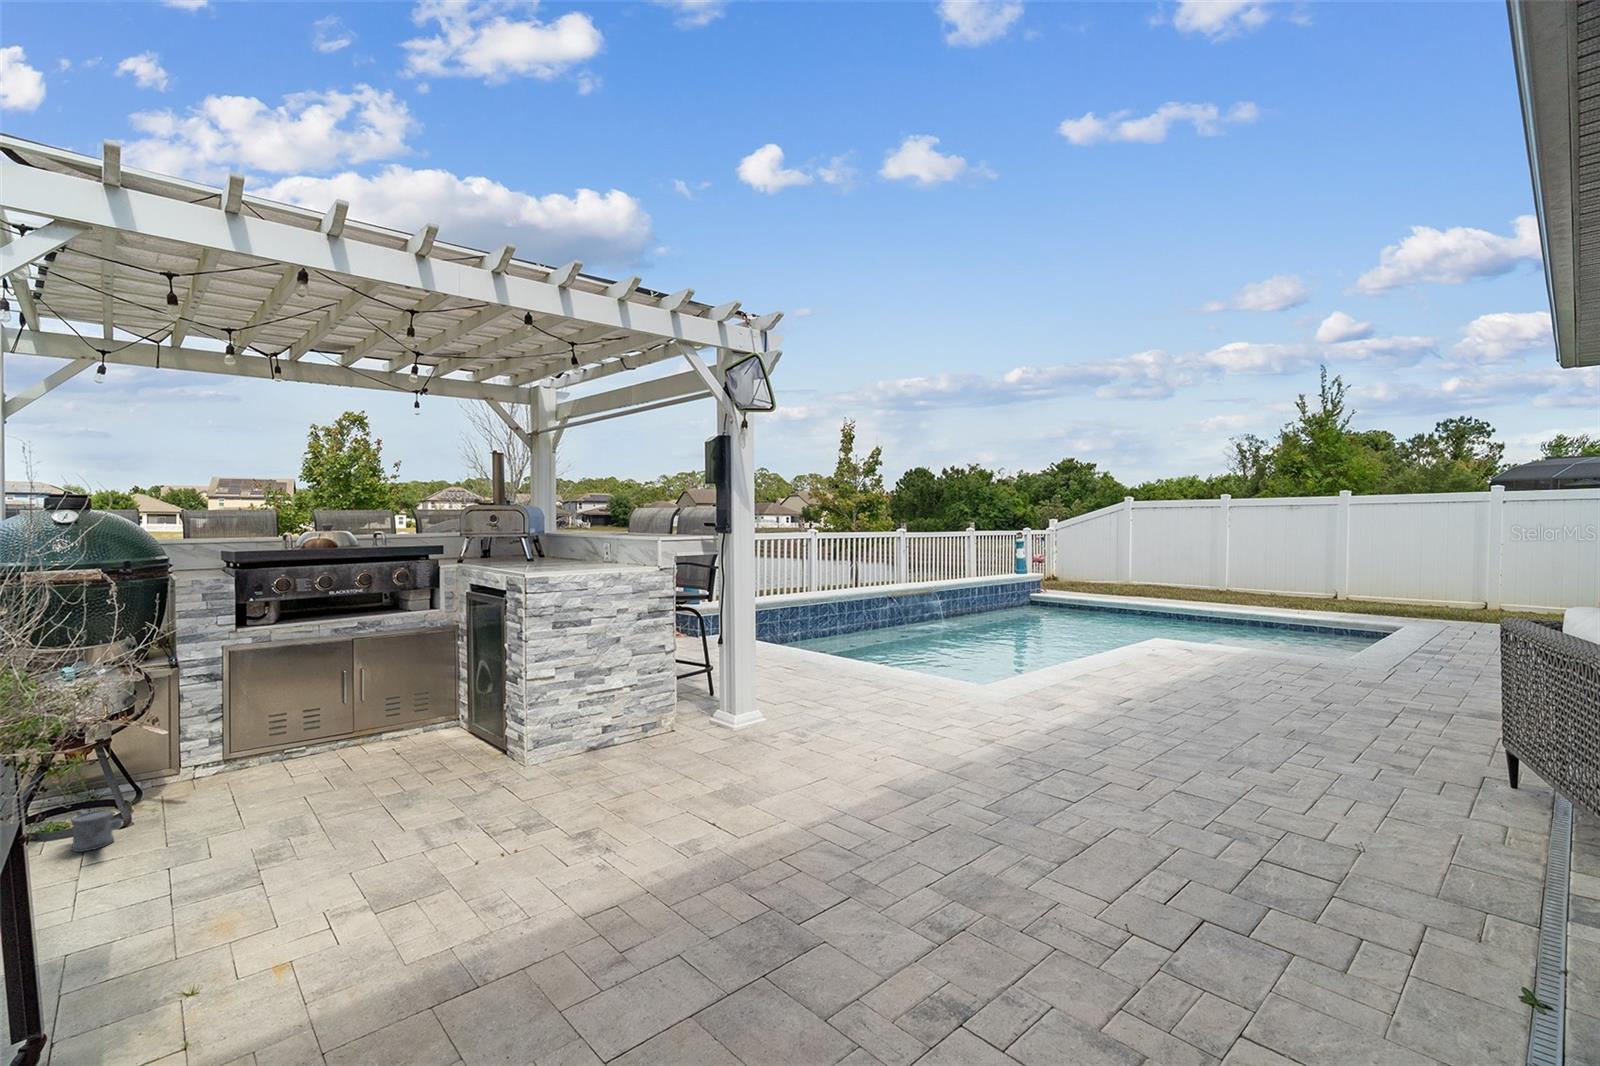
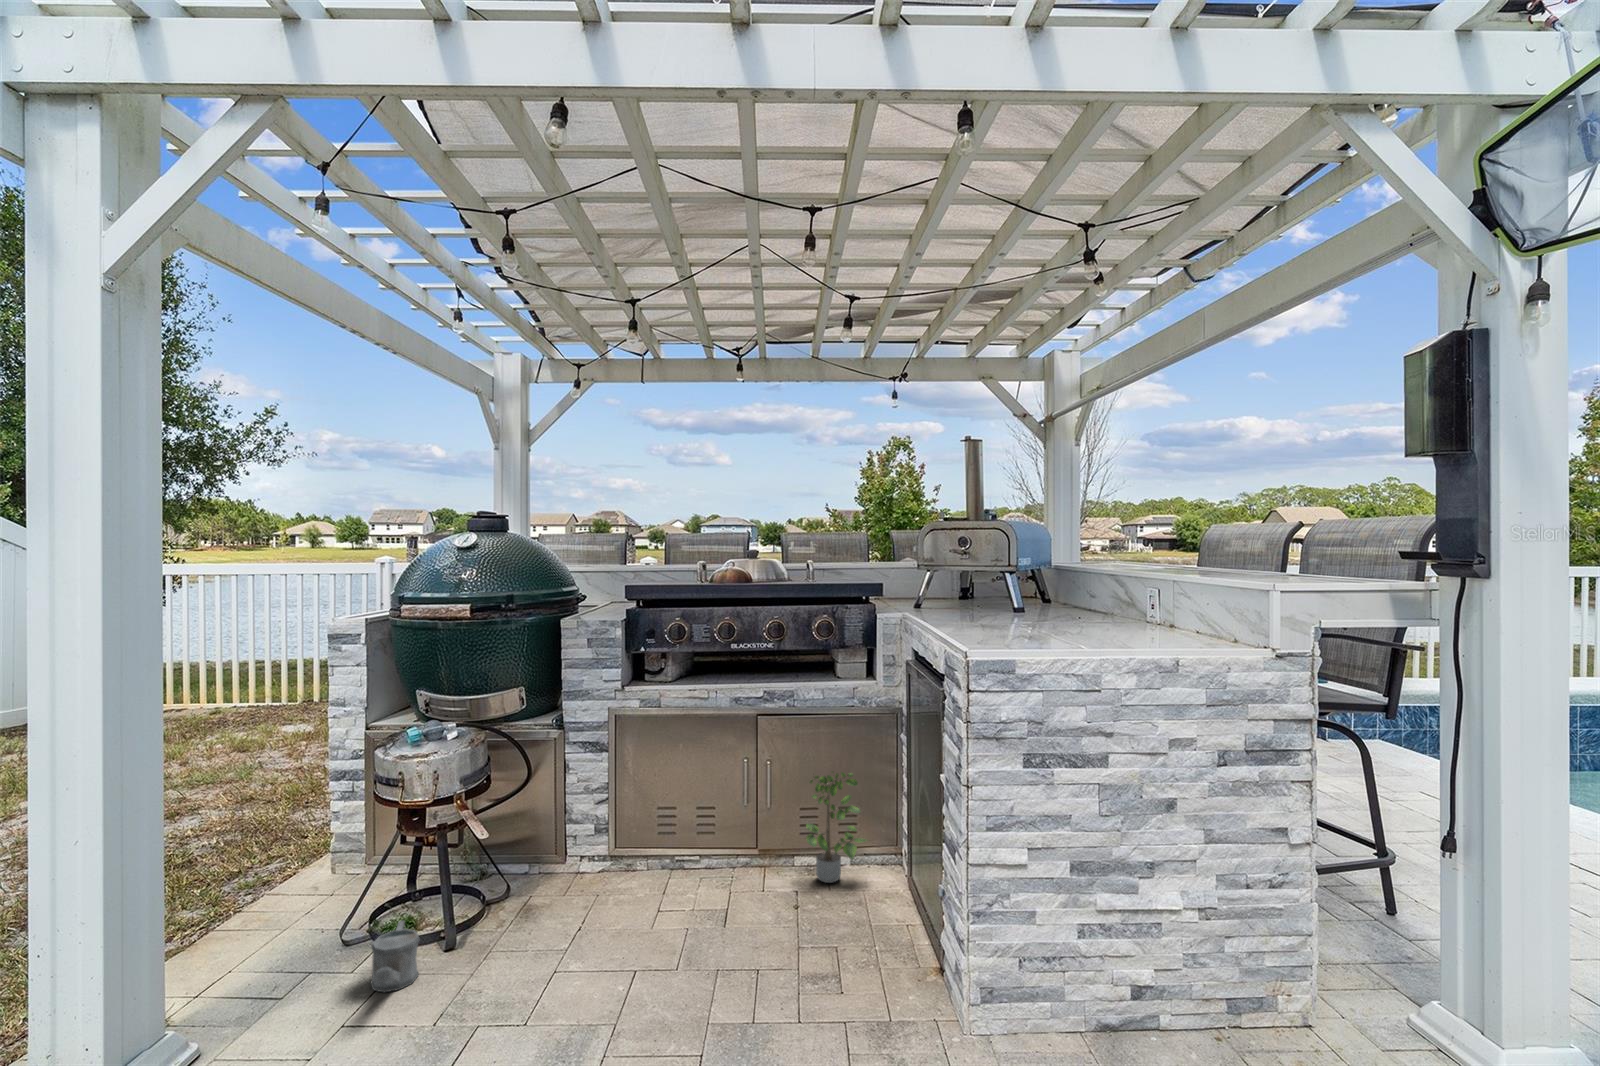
potted plant: none [392,667,440,741] -> present [806,772,866,883]

